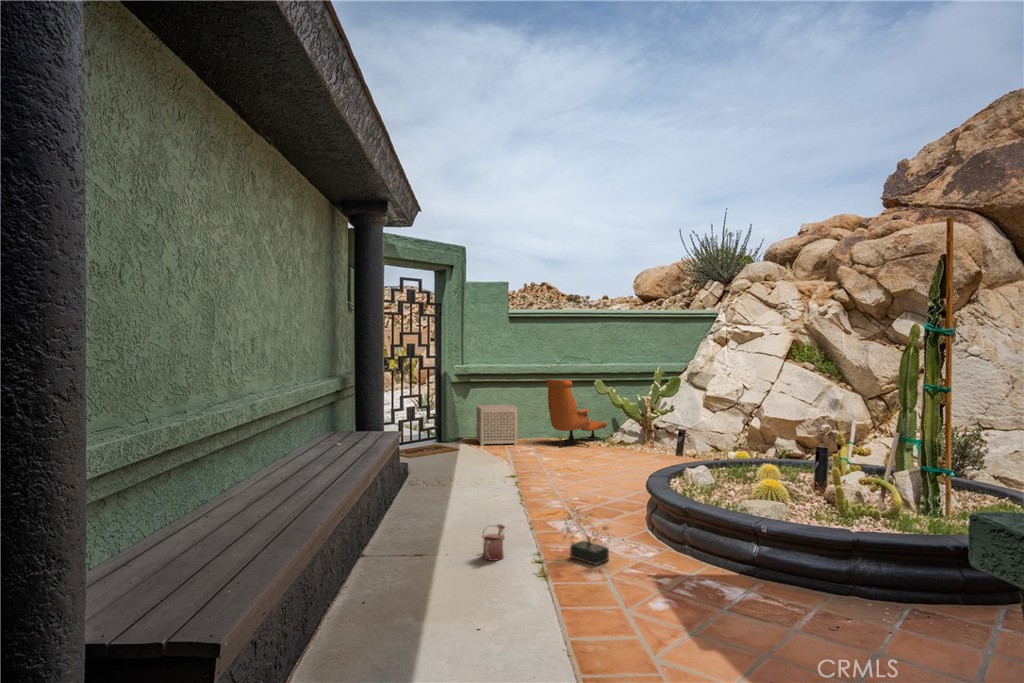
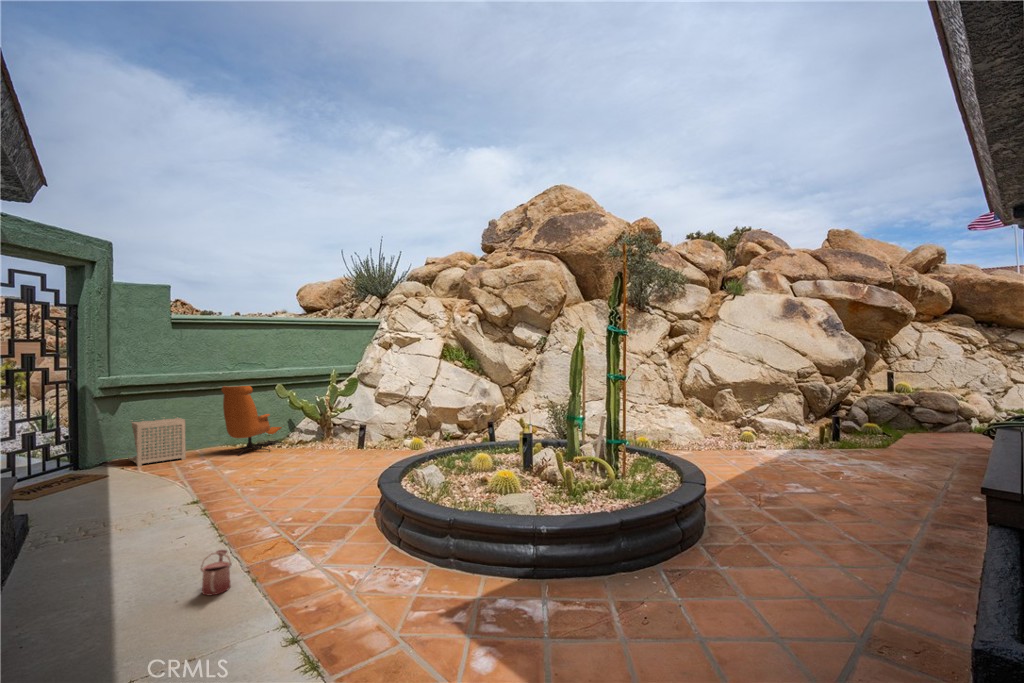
decorative plant: present [560,509,614,565] -> none [296,511,357,568]

